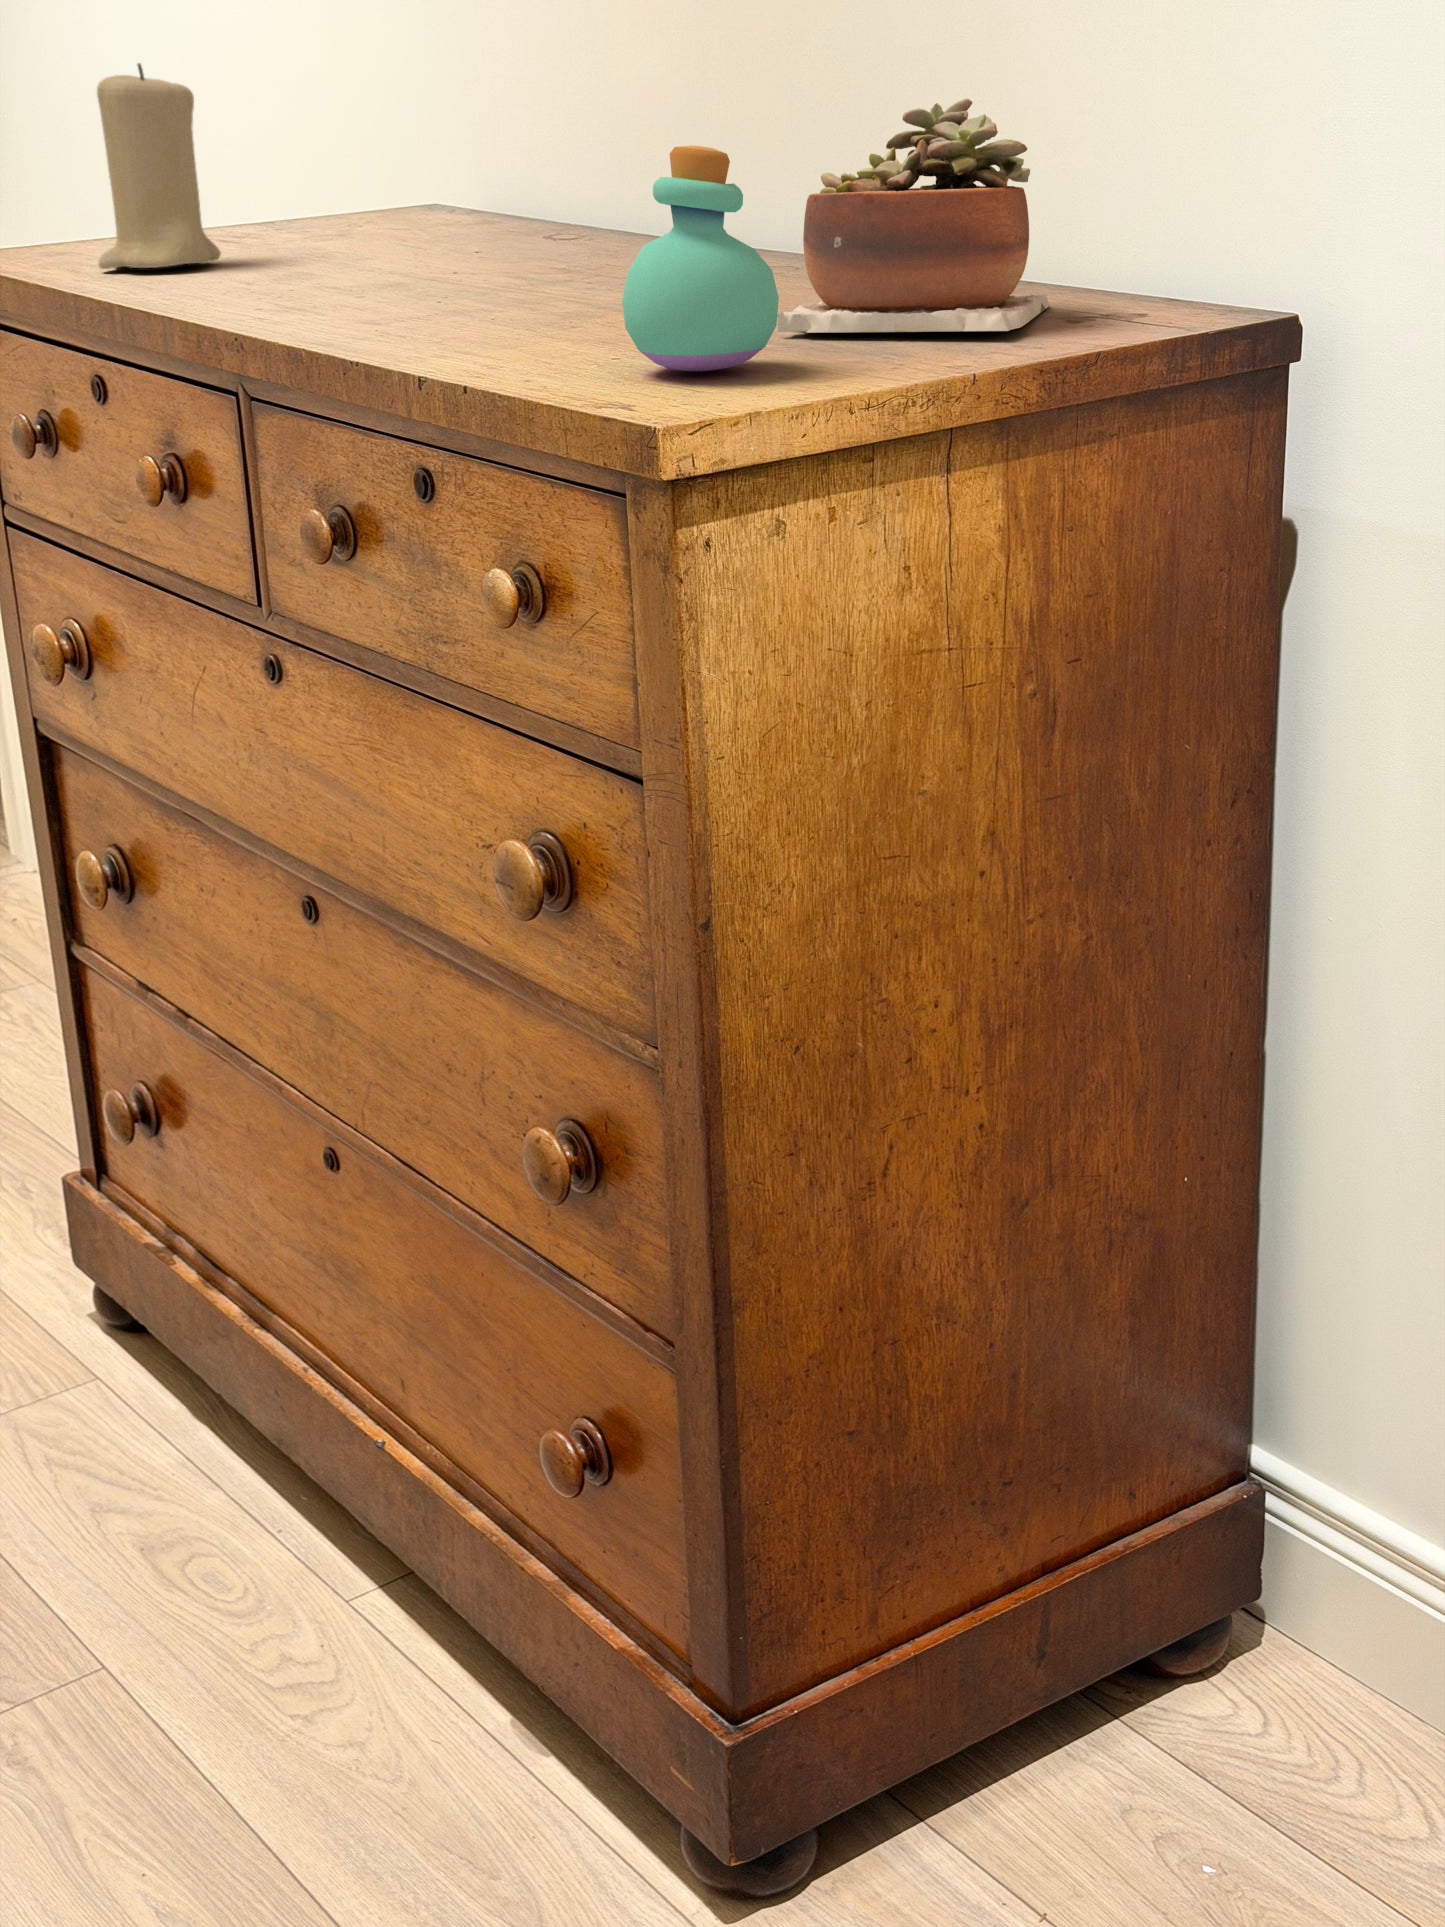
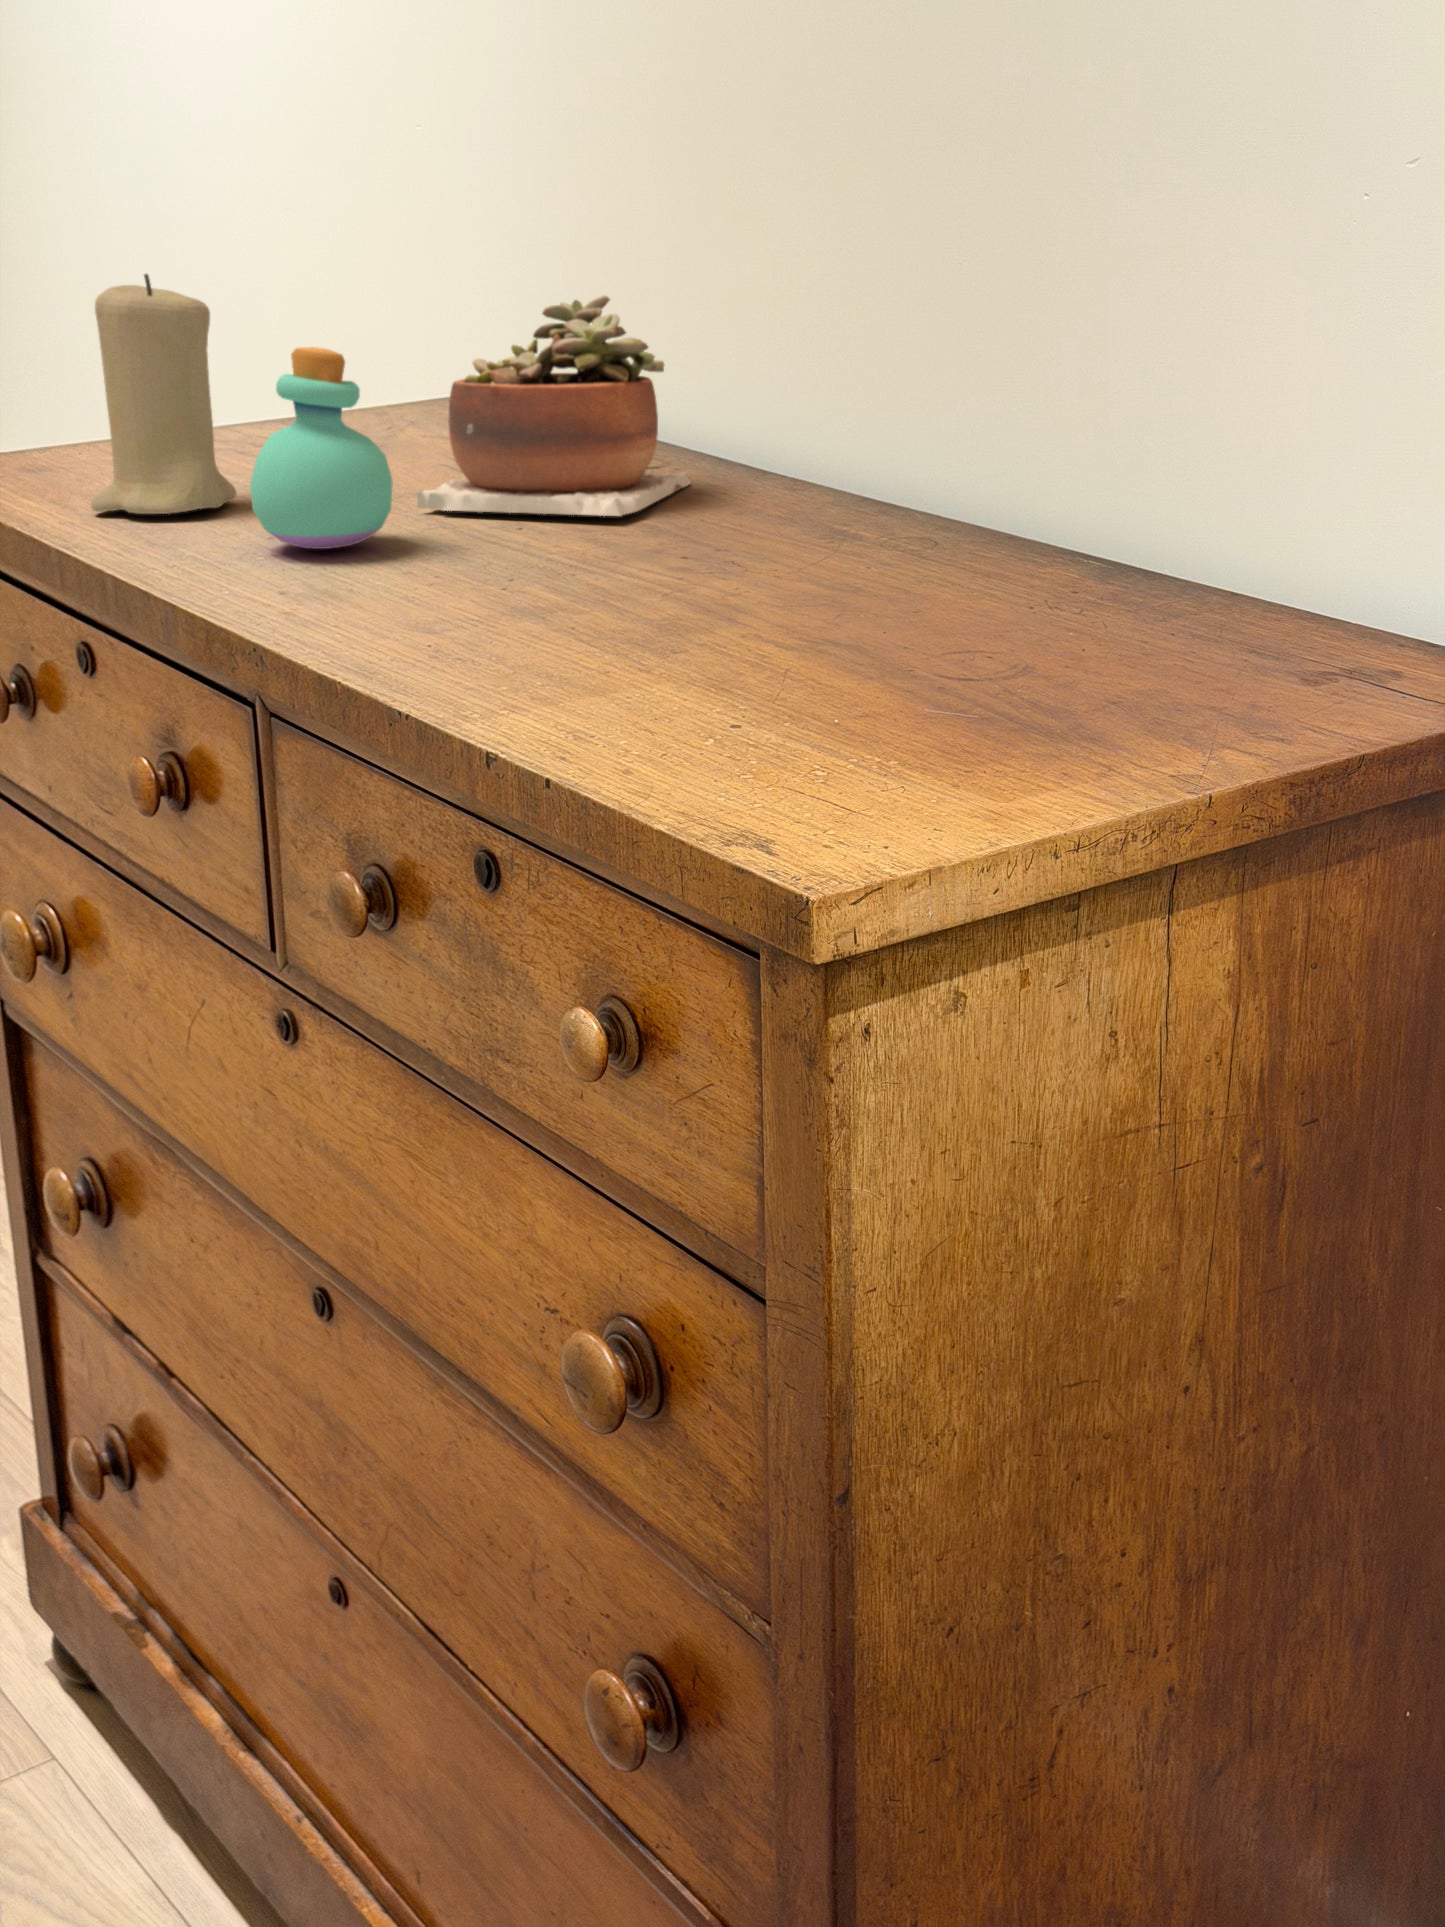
succulent plant: present [777,99,1050,333] -> present [416,296,690,516]
perfume bottle: present [622,146,779,371] -> present [250,347,393,549]

